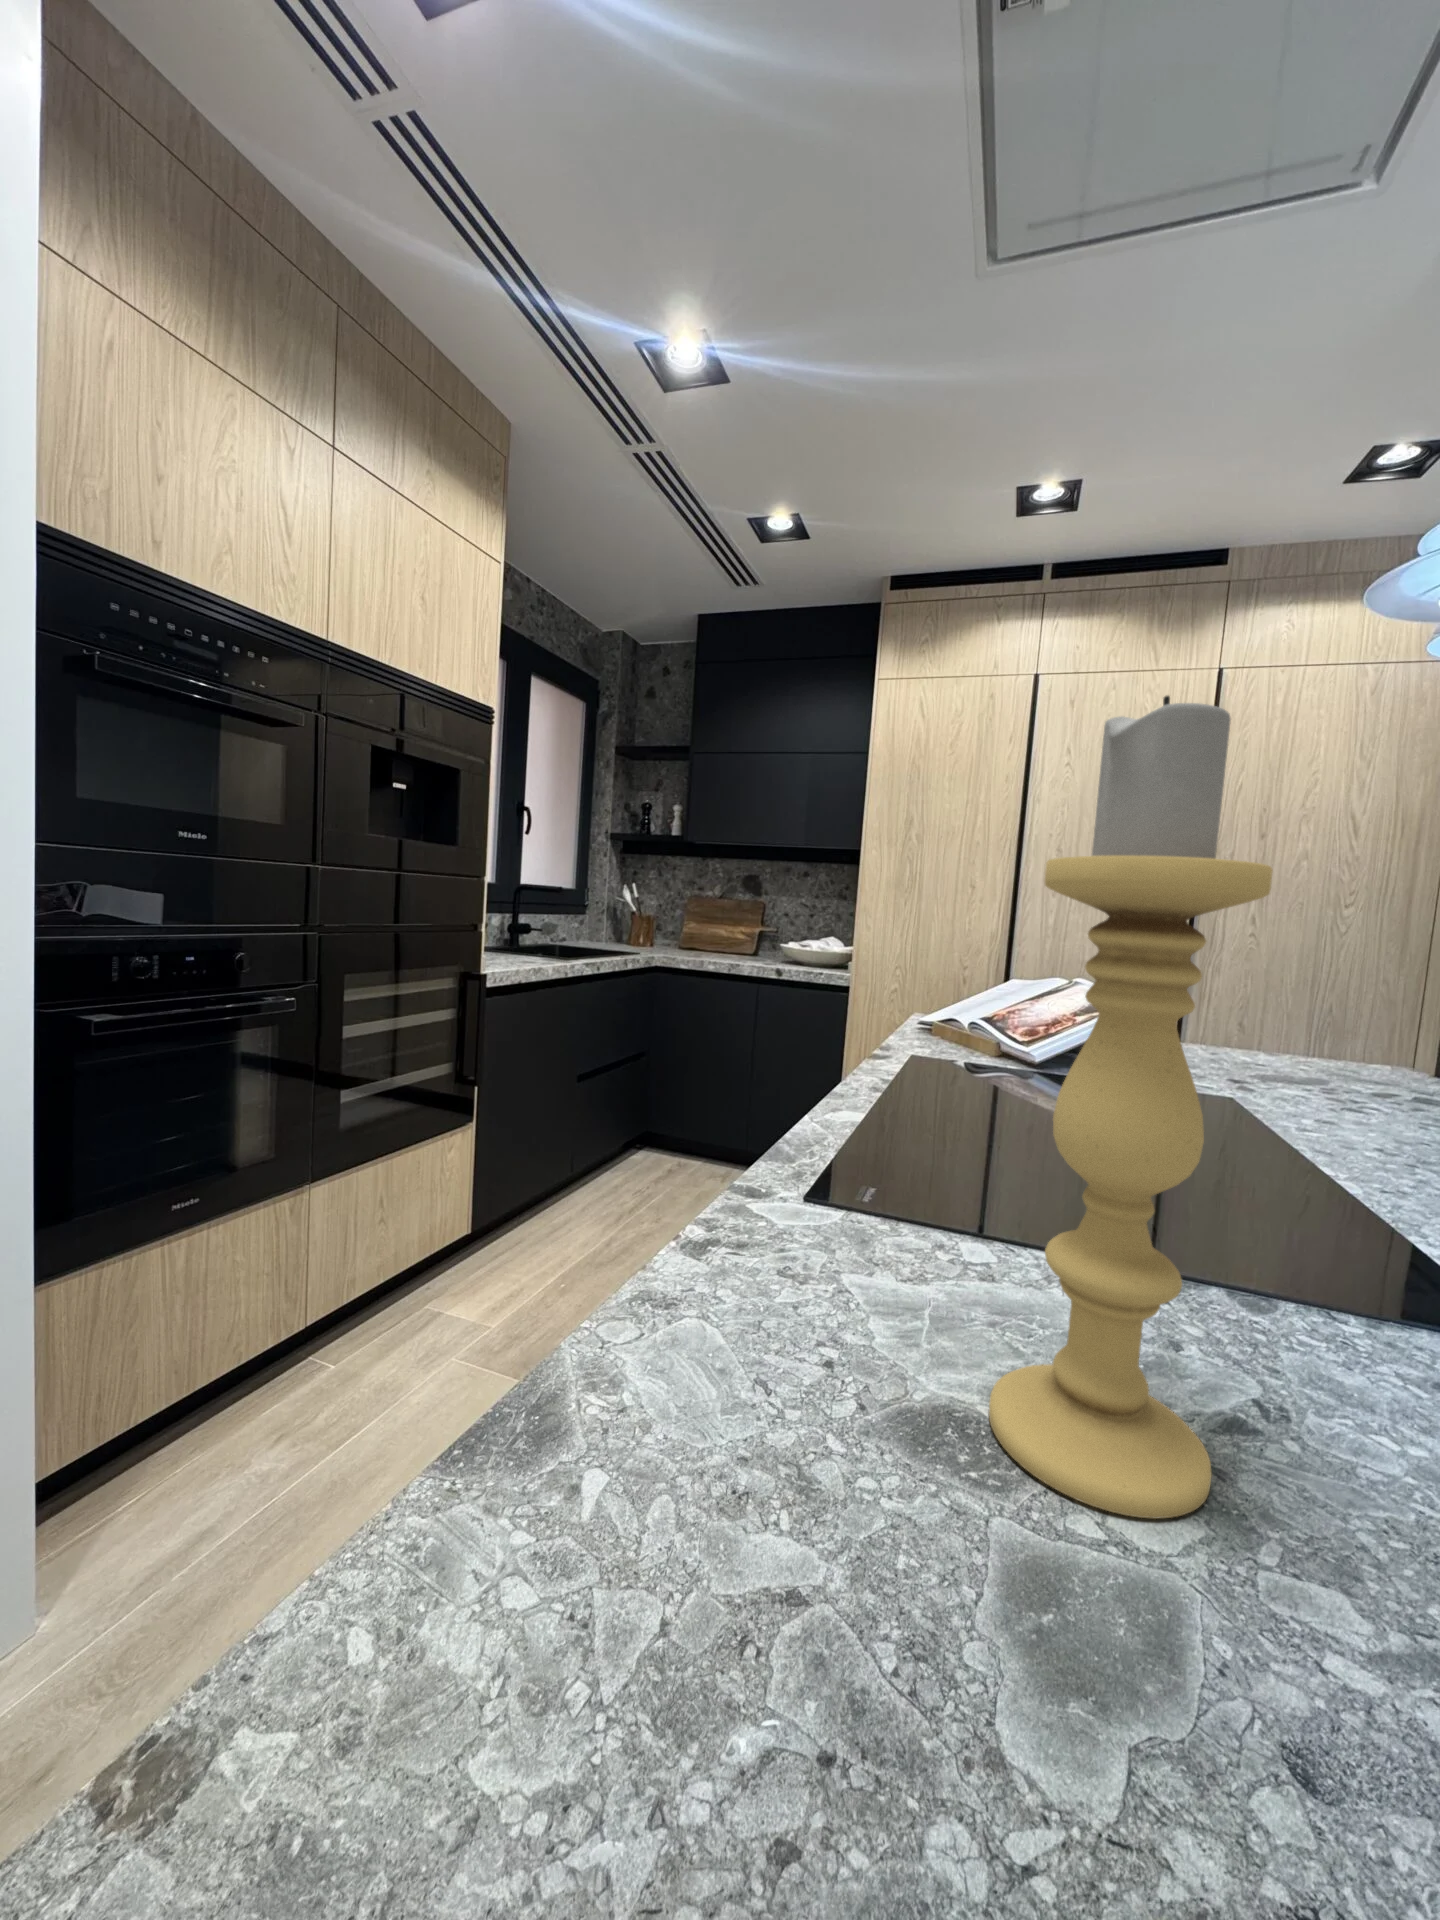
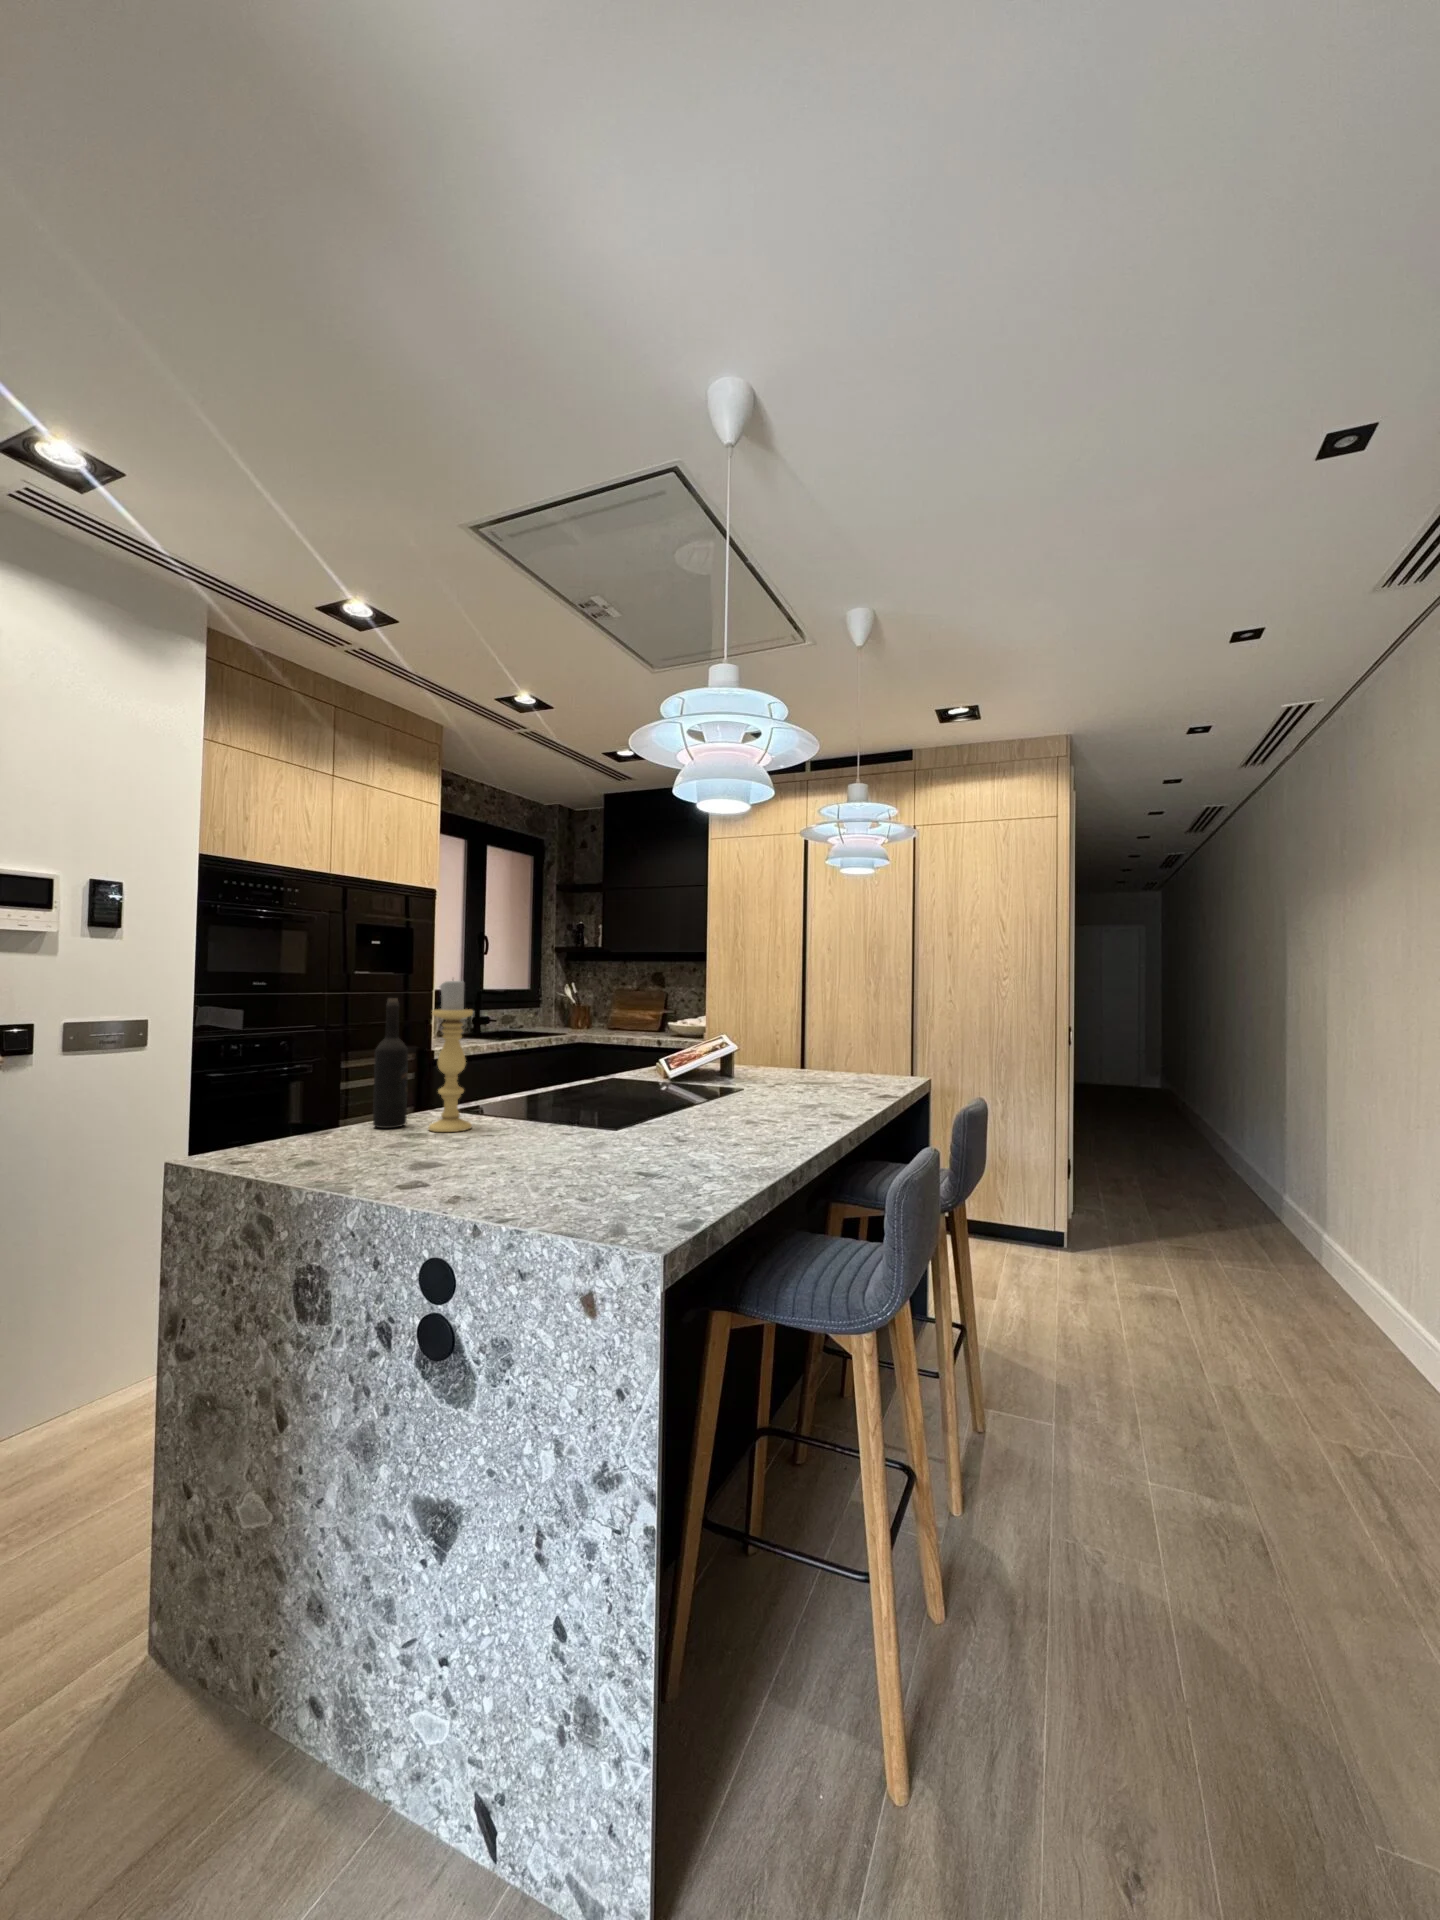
wine bottle: none [709,786,885,1452] -> present [373,998,408,1128]

